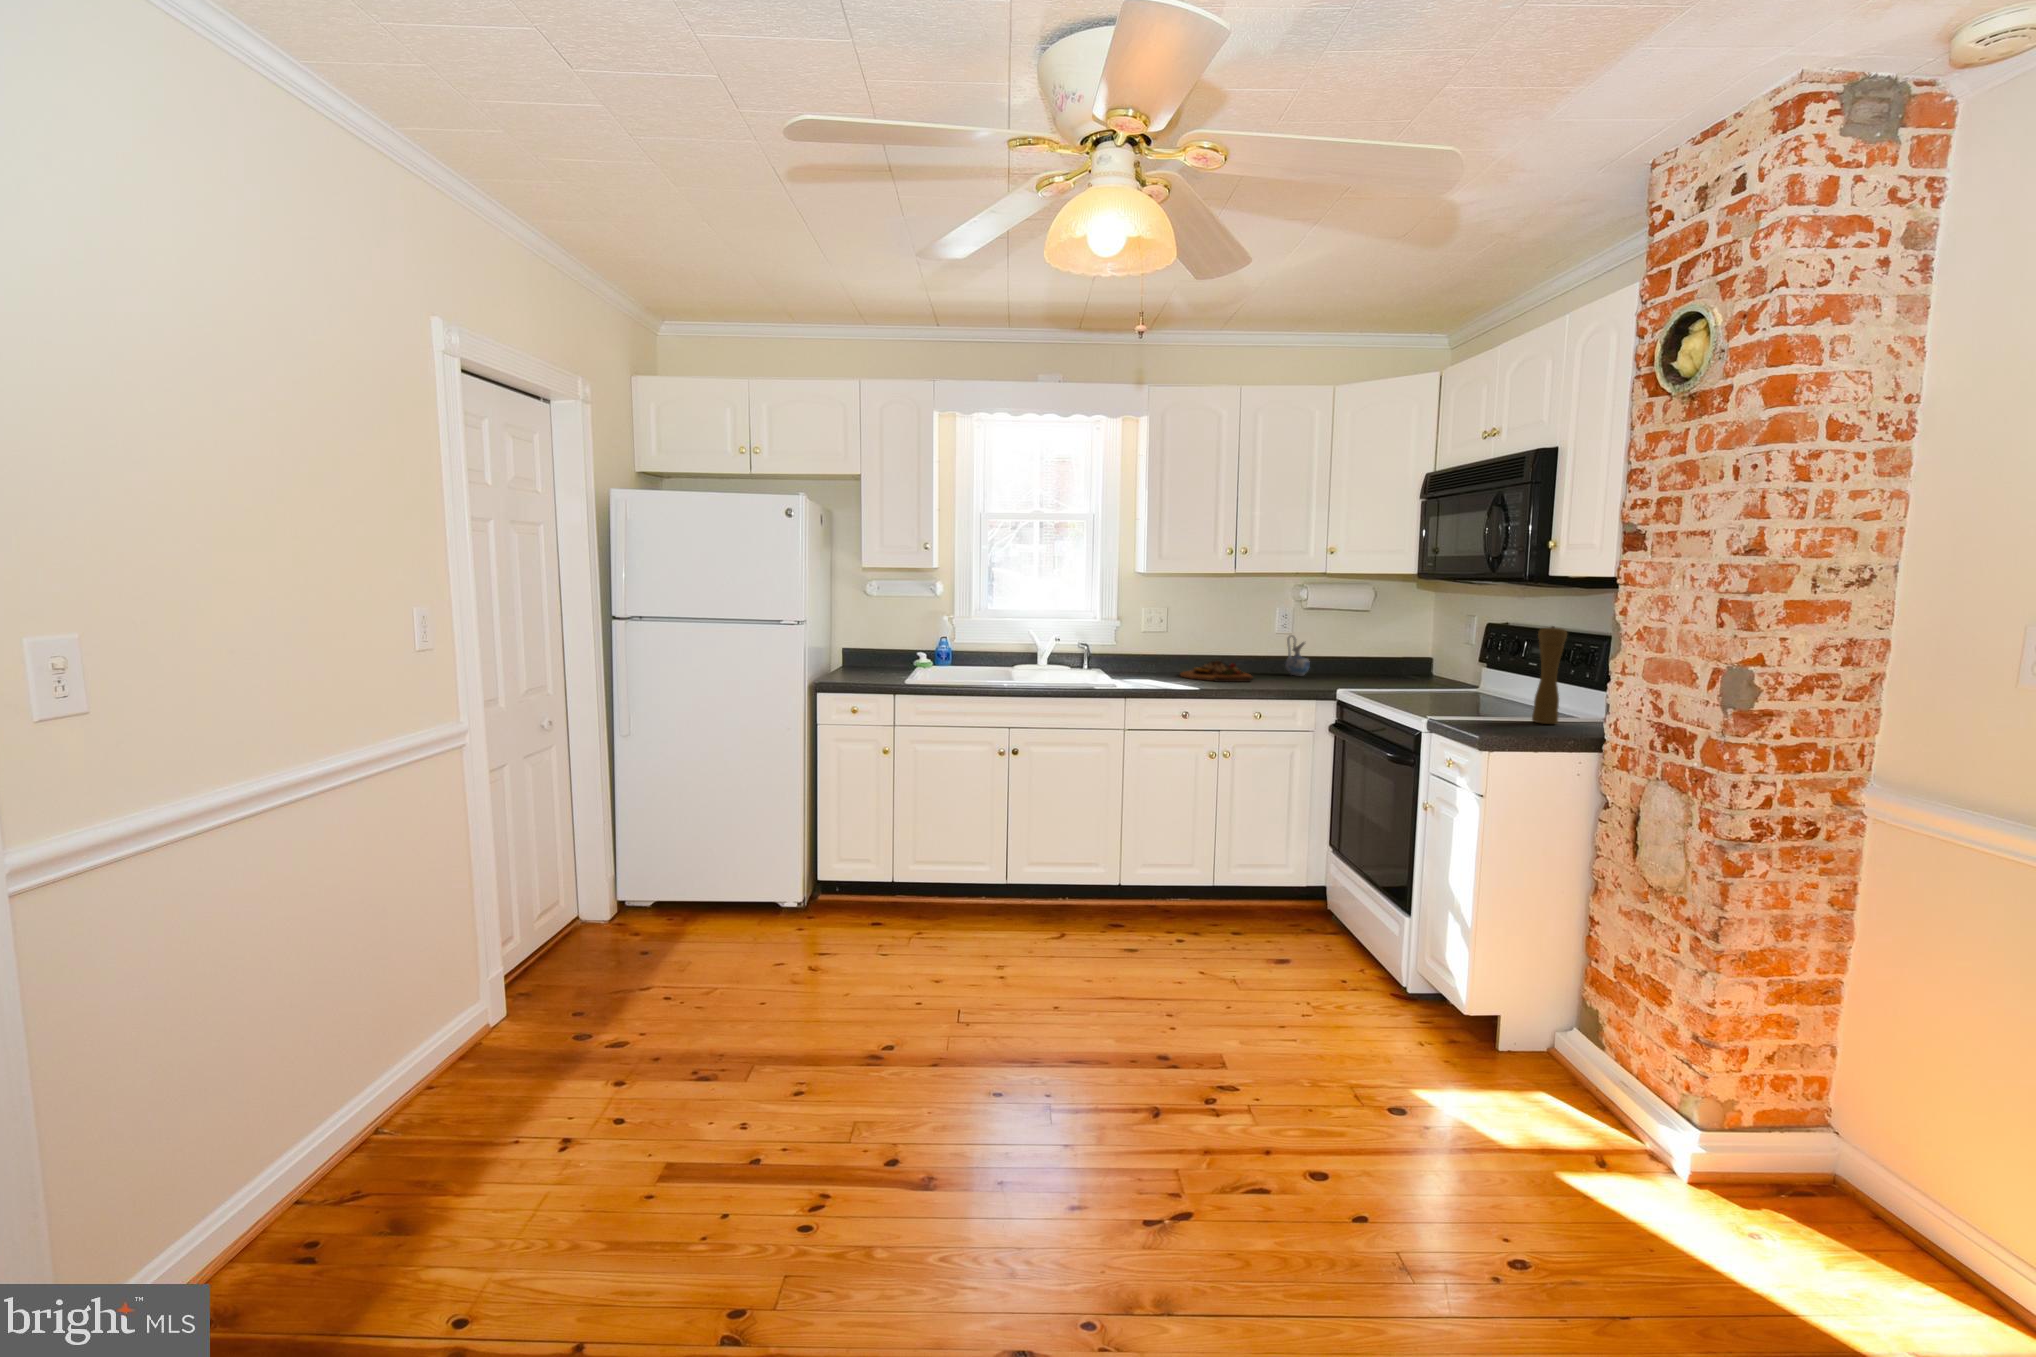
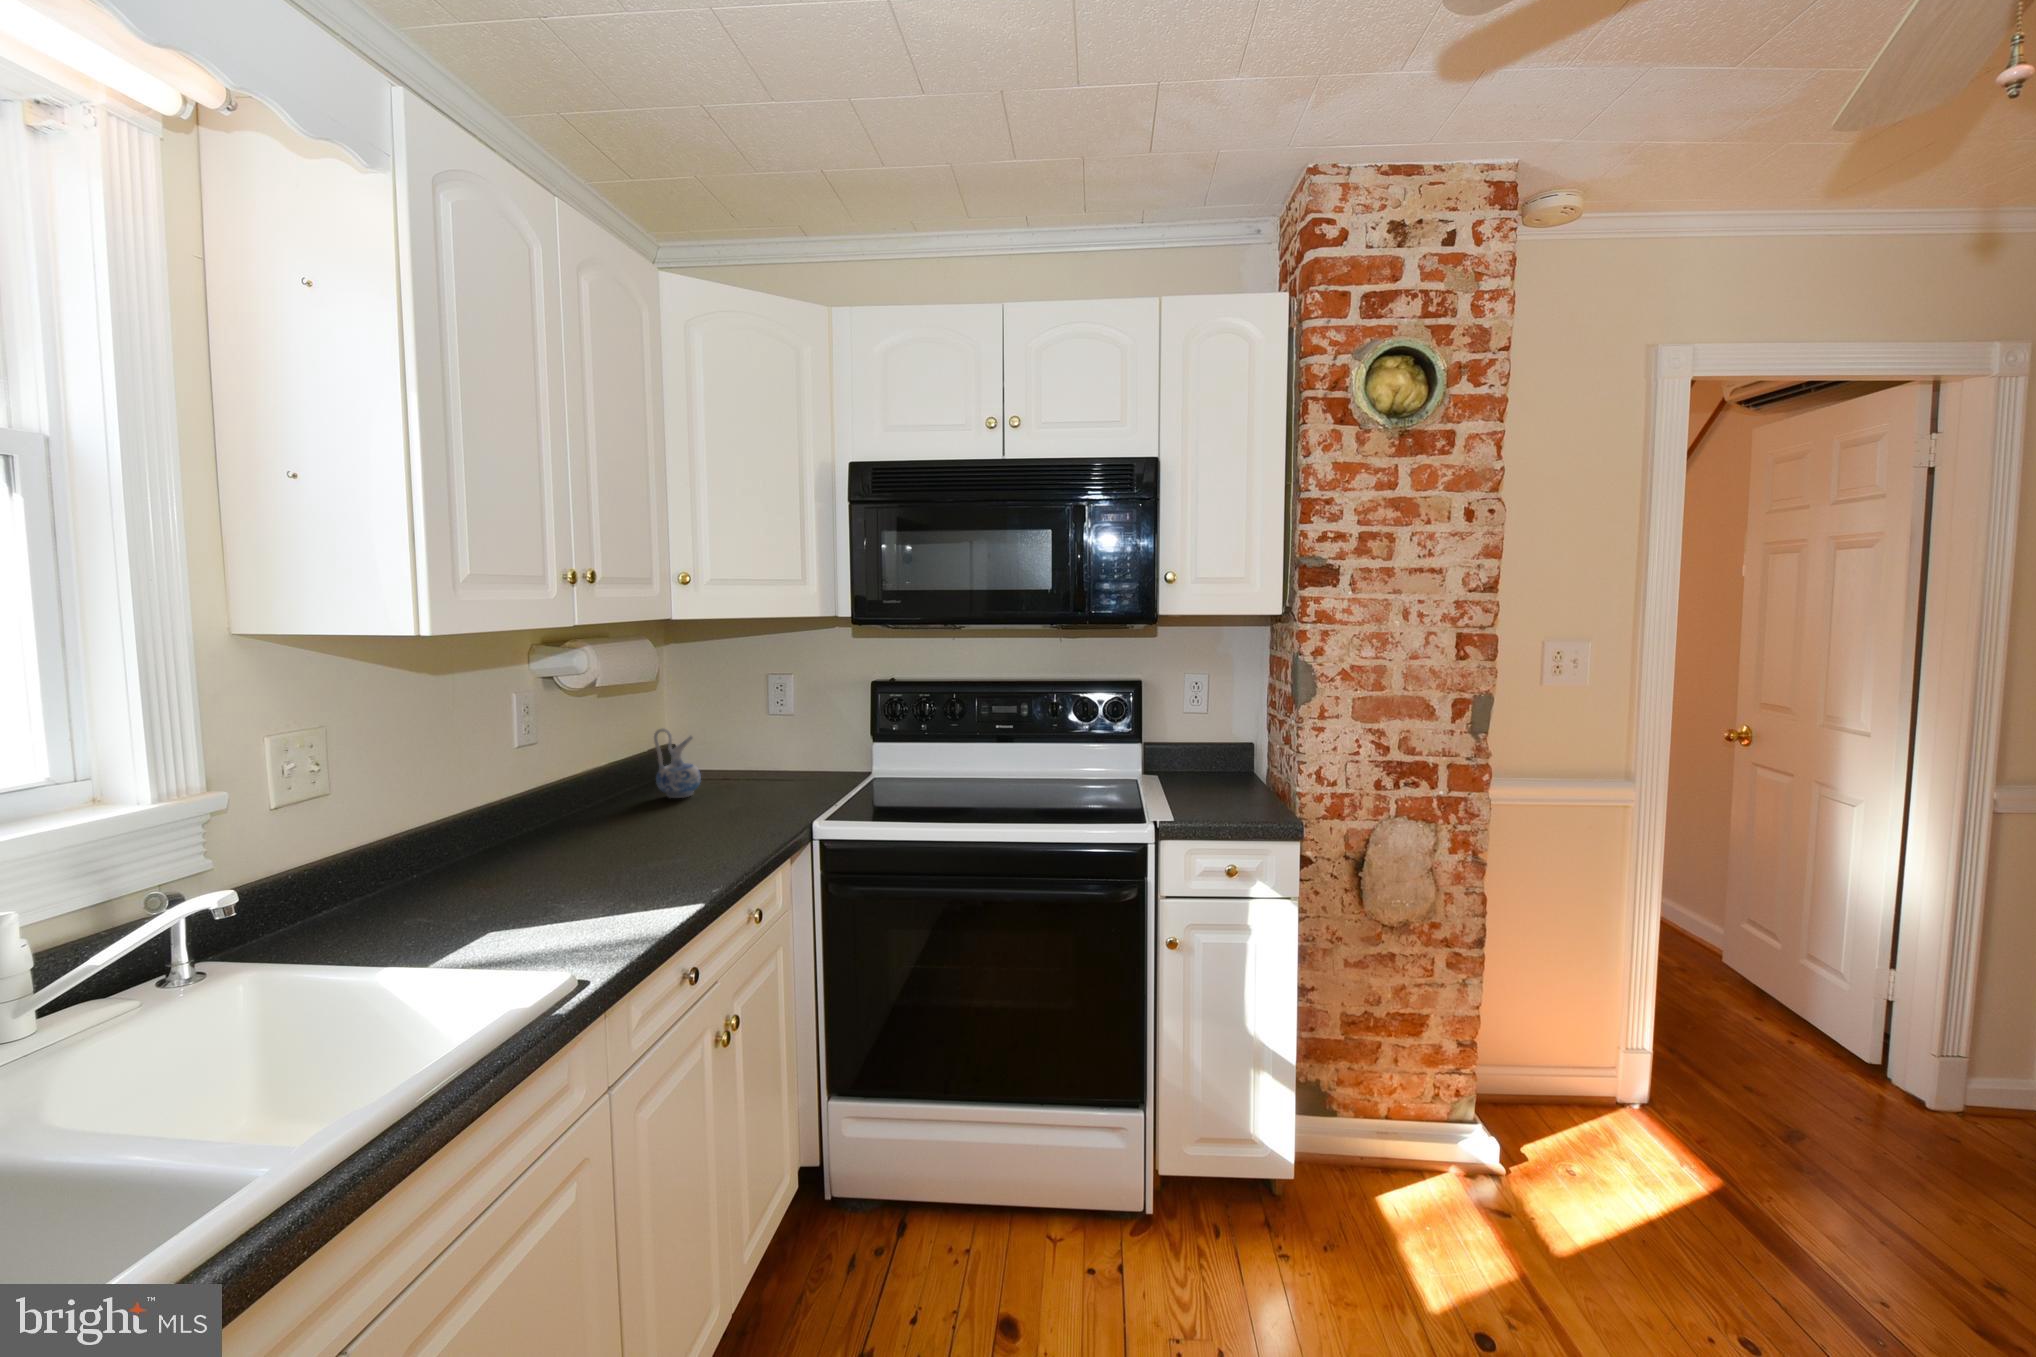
pepper mill: present [1532,626,1567,724] -> none [1170,671,1200,787]
cutting board: present [1180,661,1253,682] -> none [531,807,715,869]

